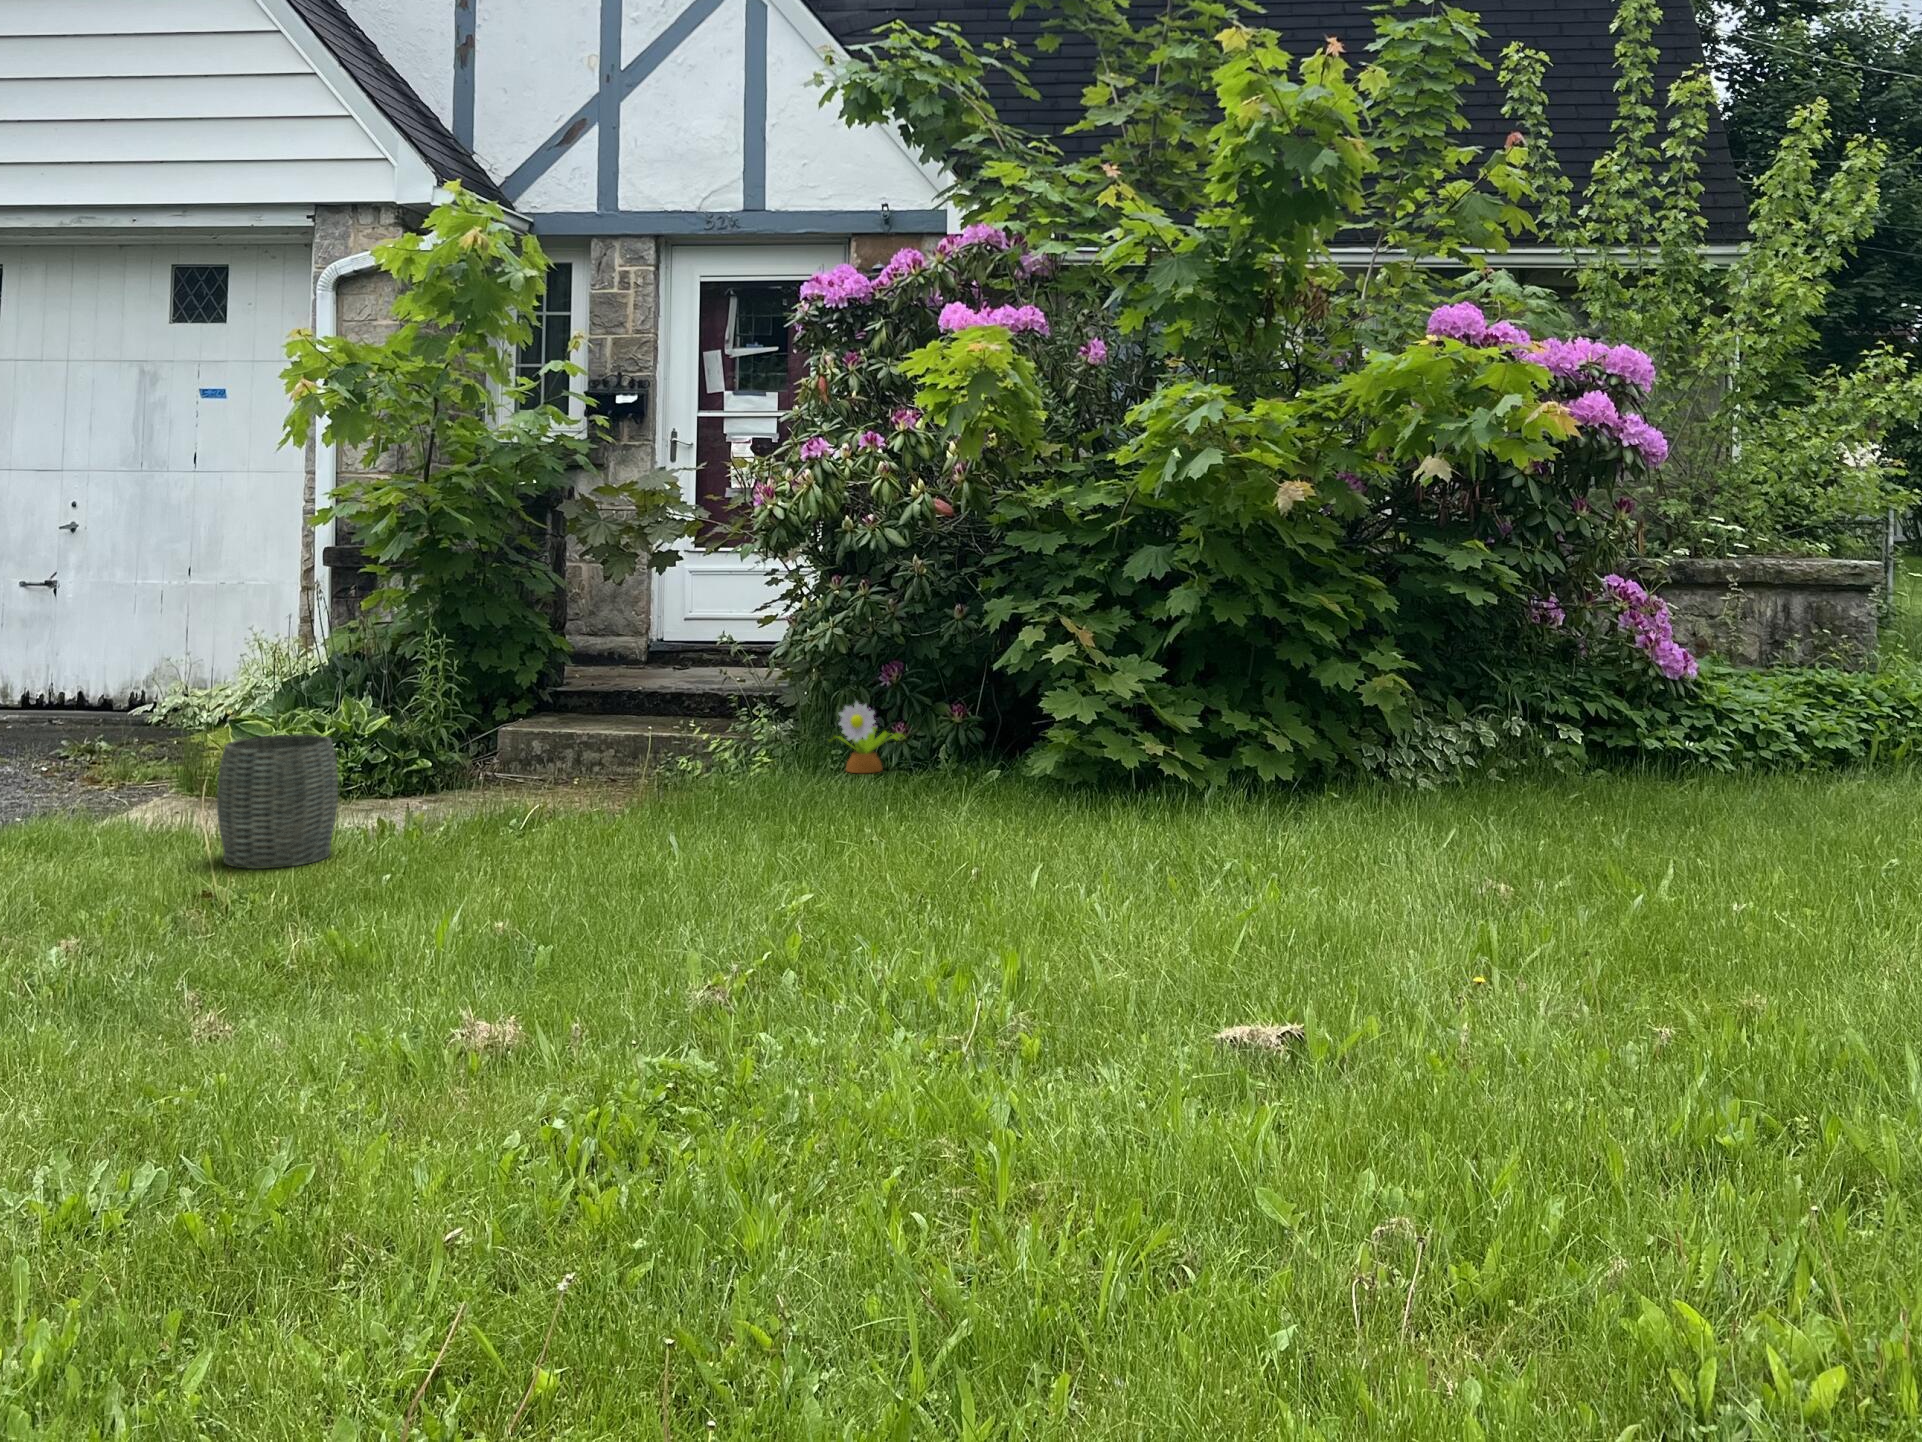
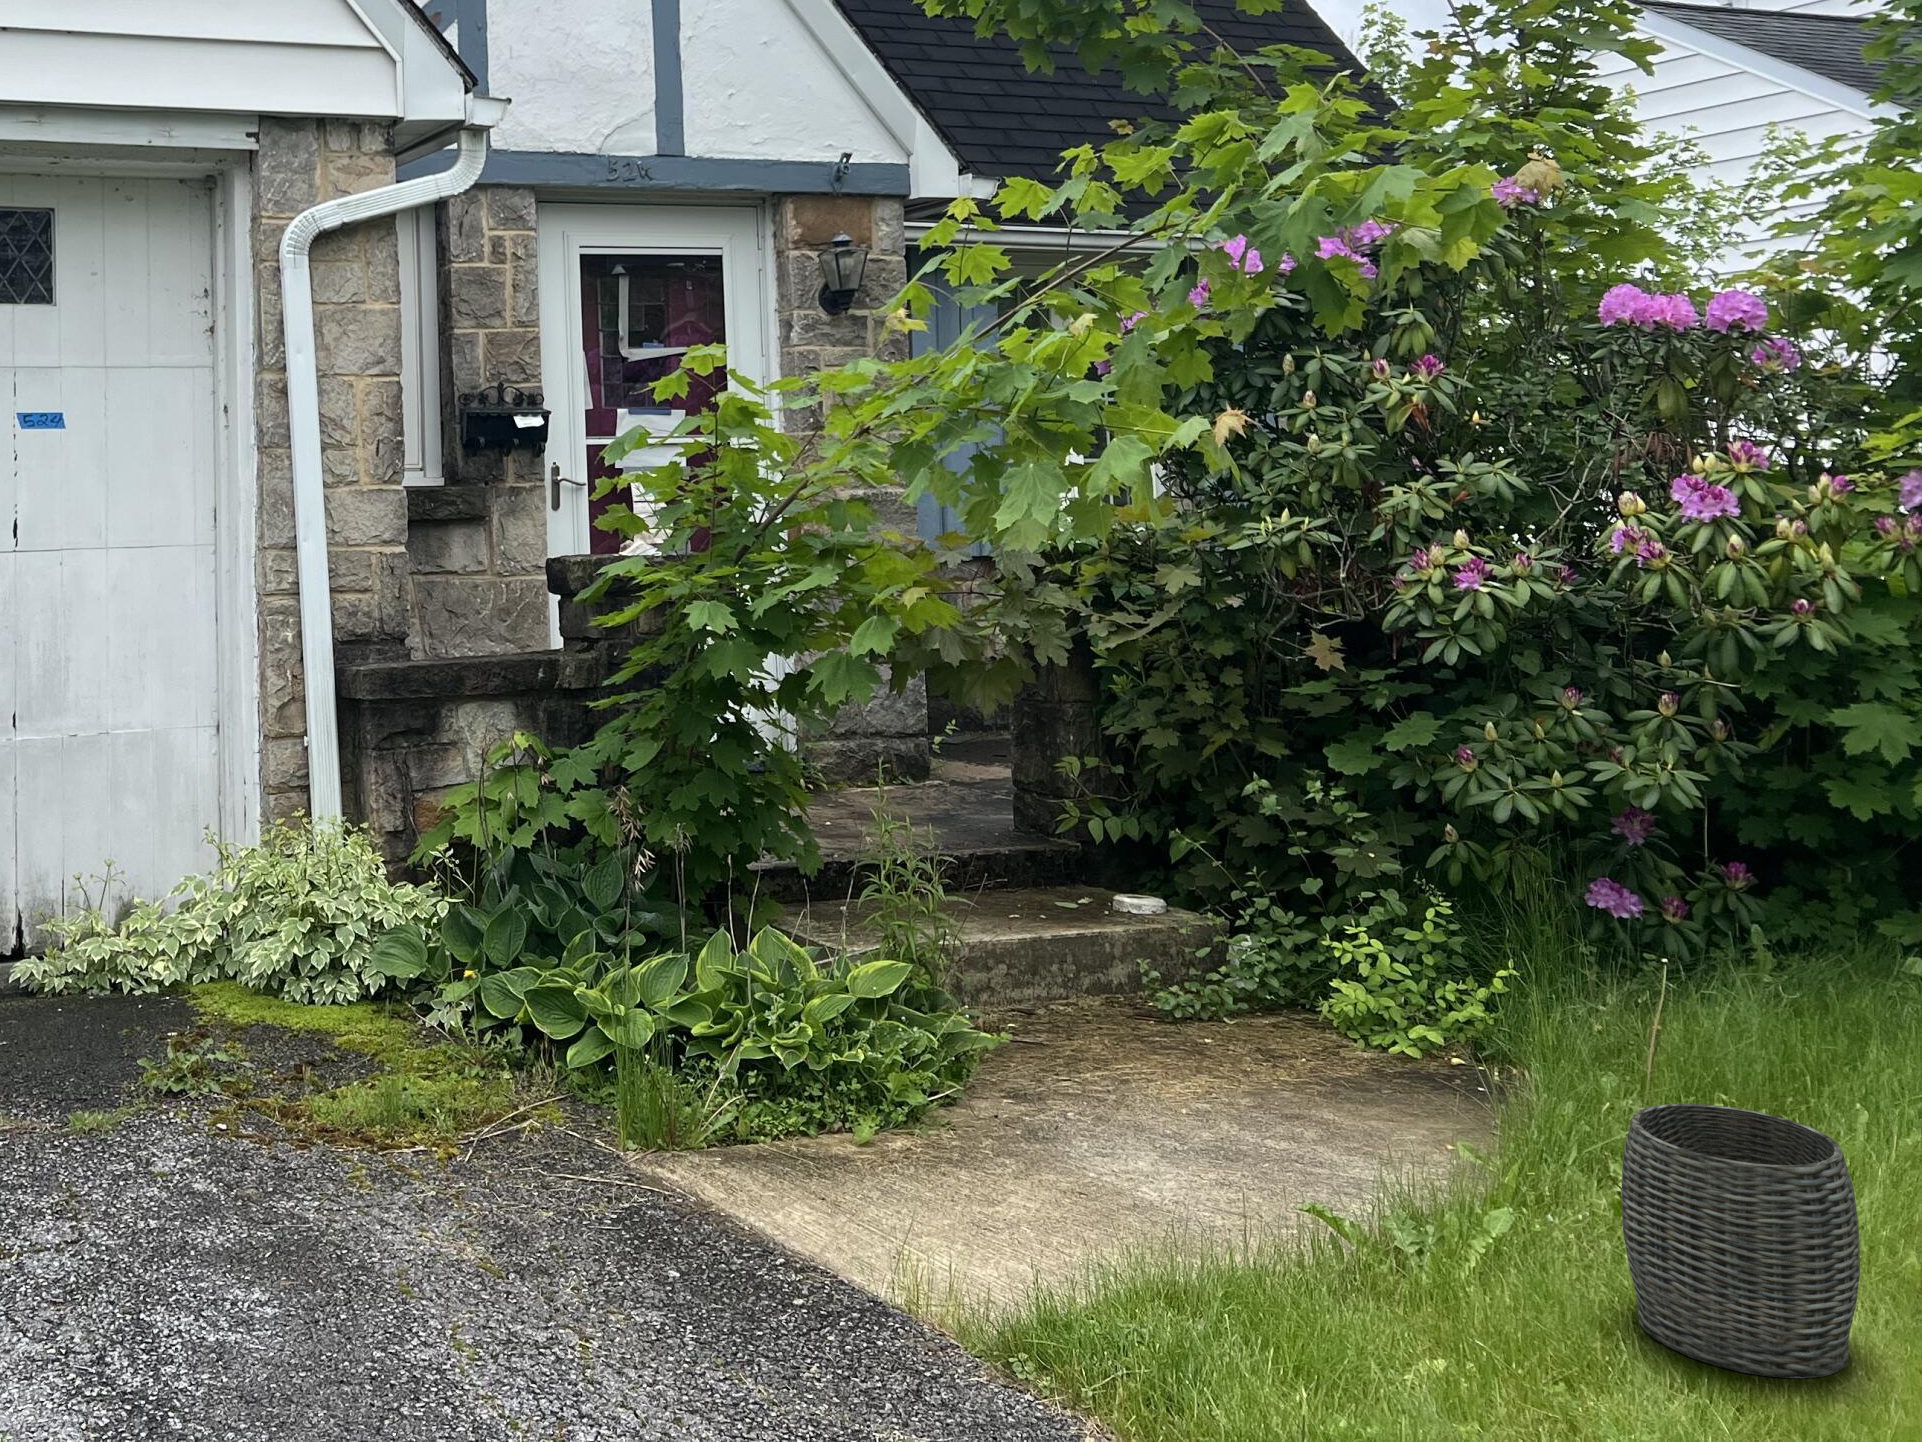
decorative plant: present [829,701,904,773] -> none [1533,893,1646,993]

